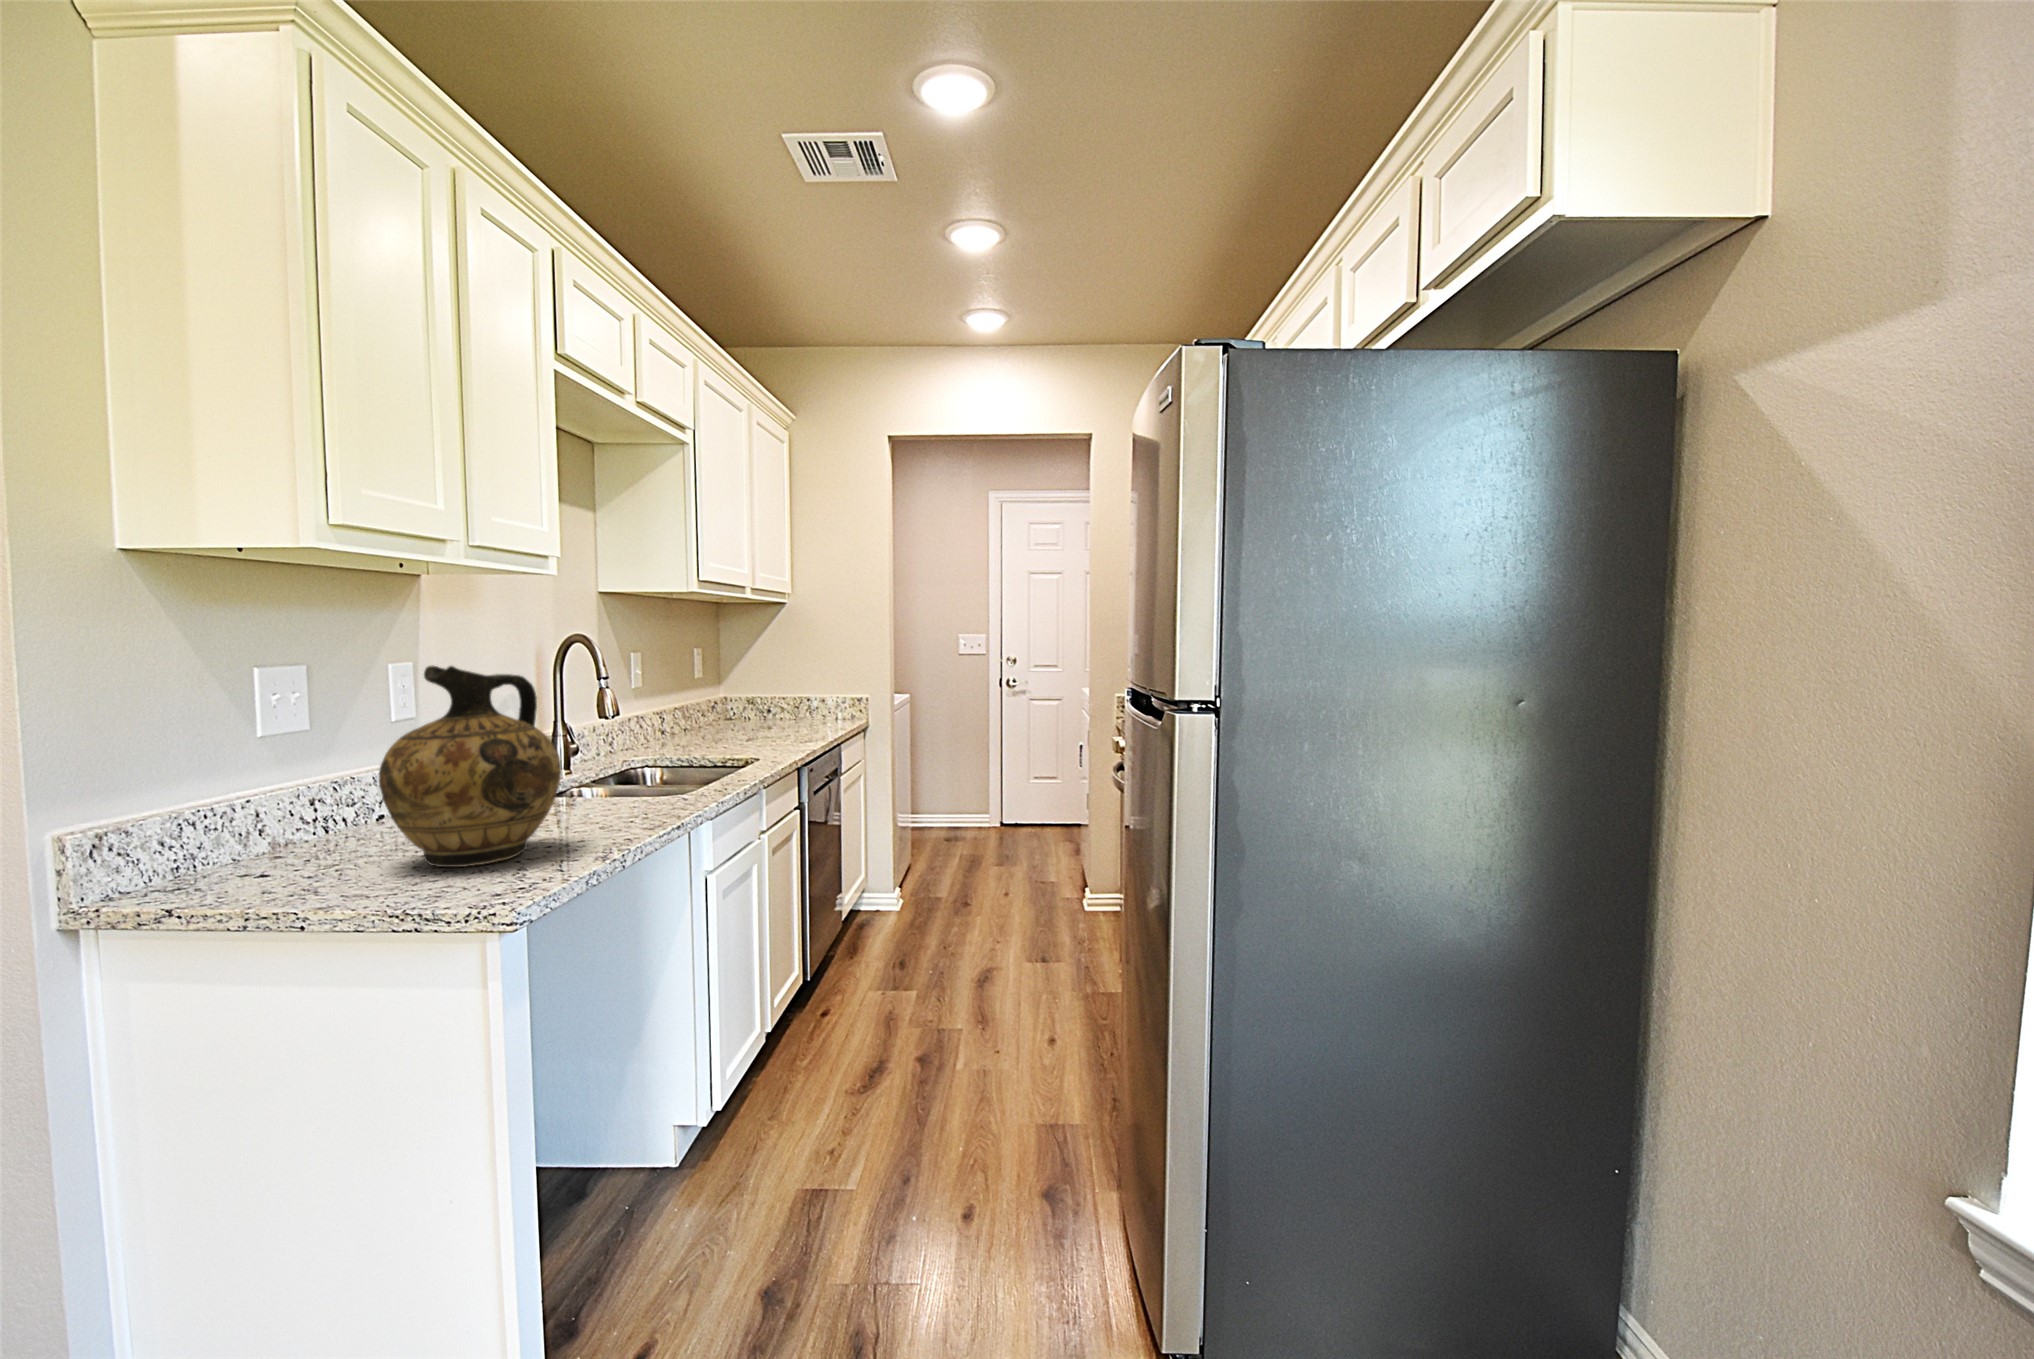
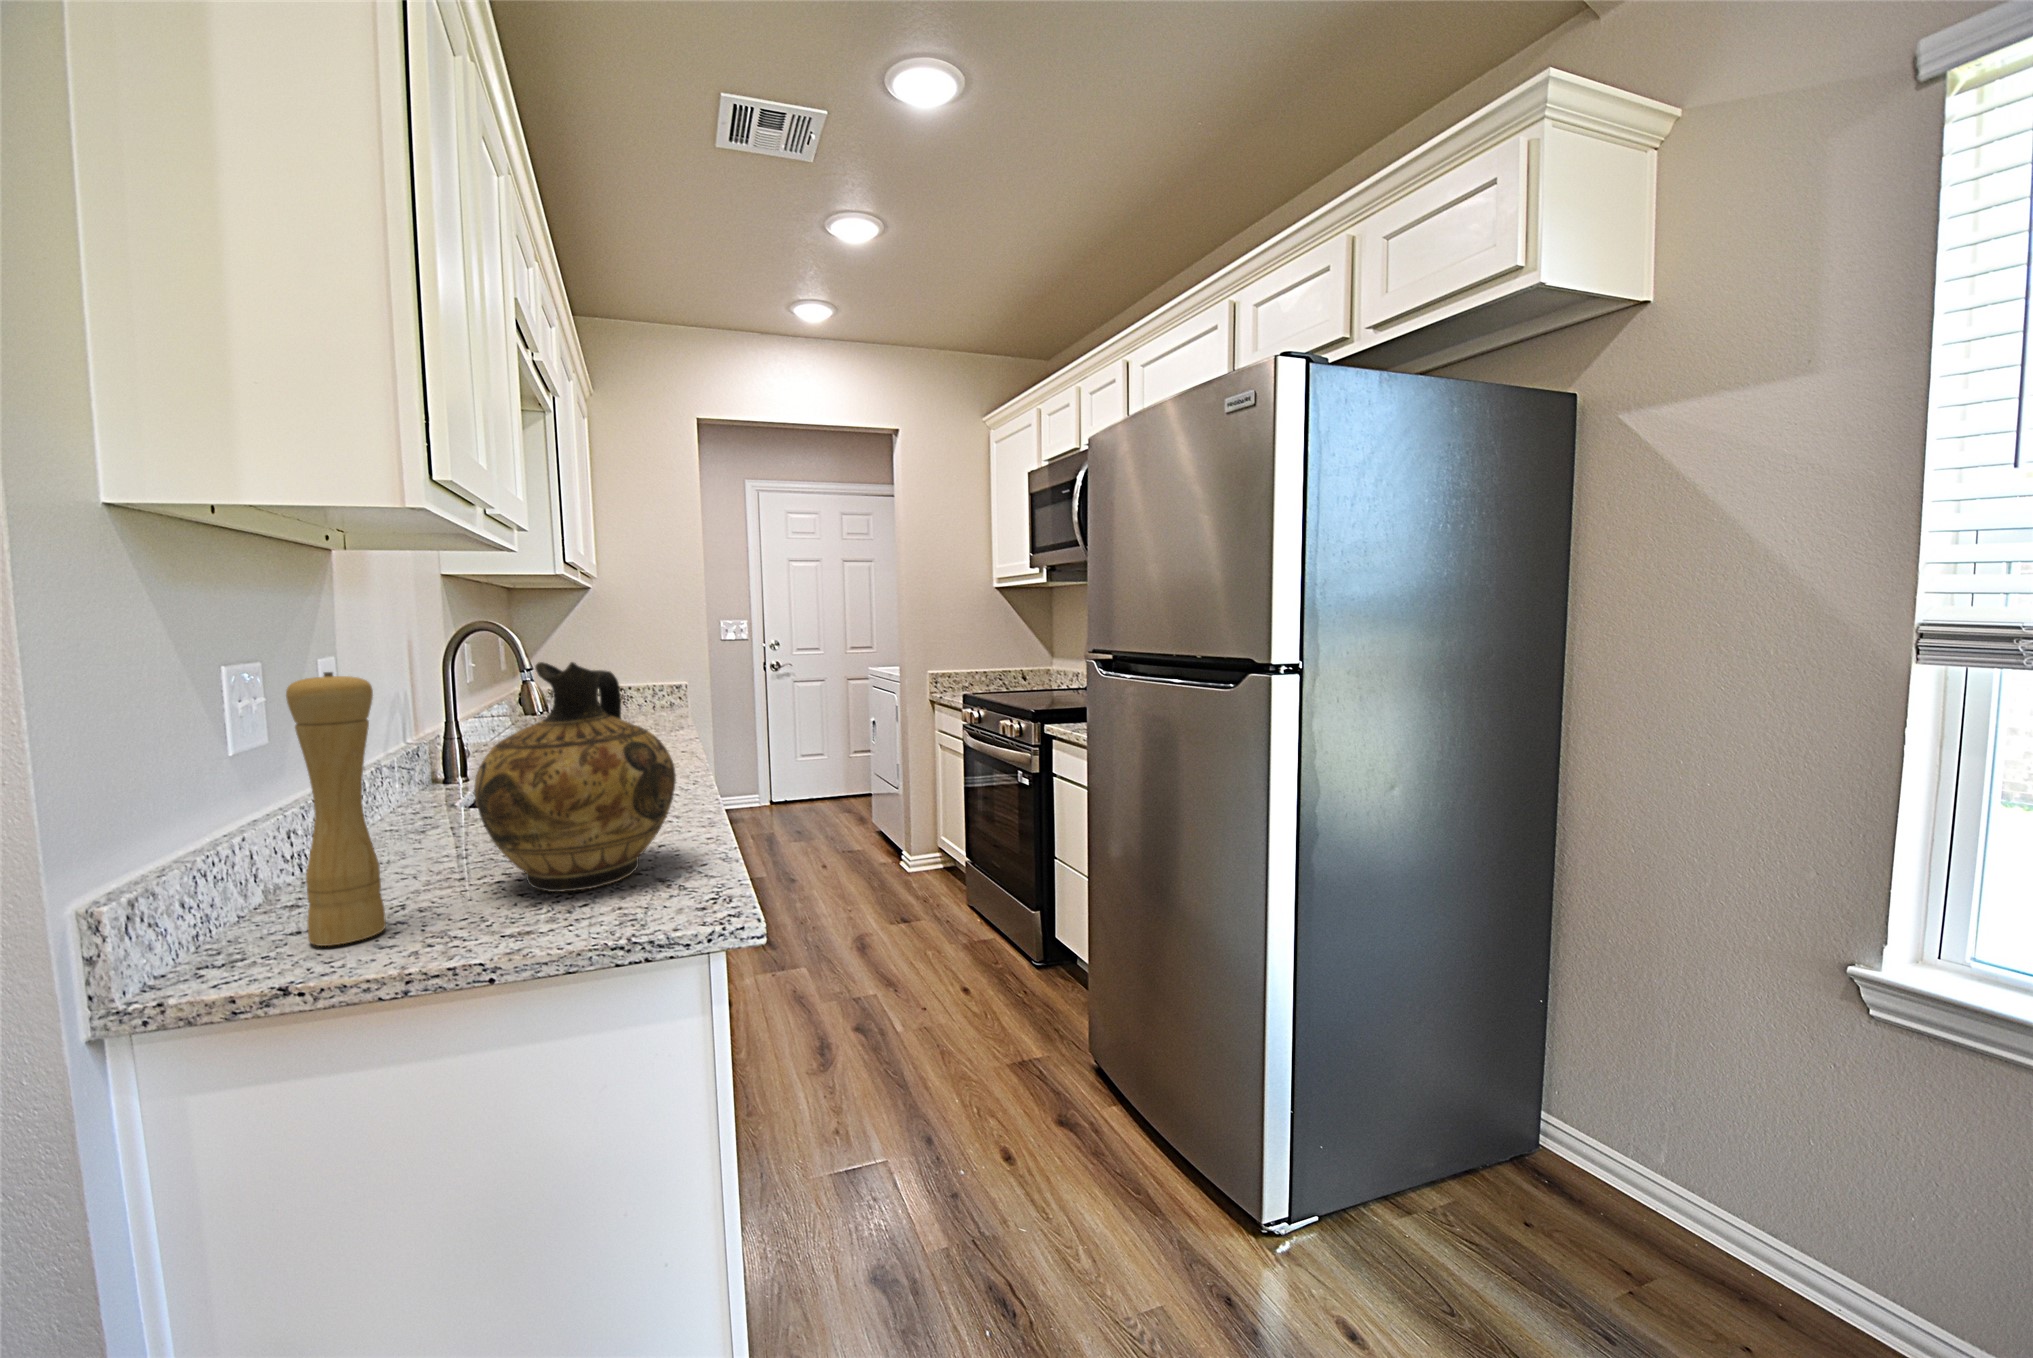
pepper mill: none [220,669,295,886] -> present [286,672,386,946]

